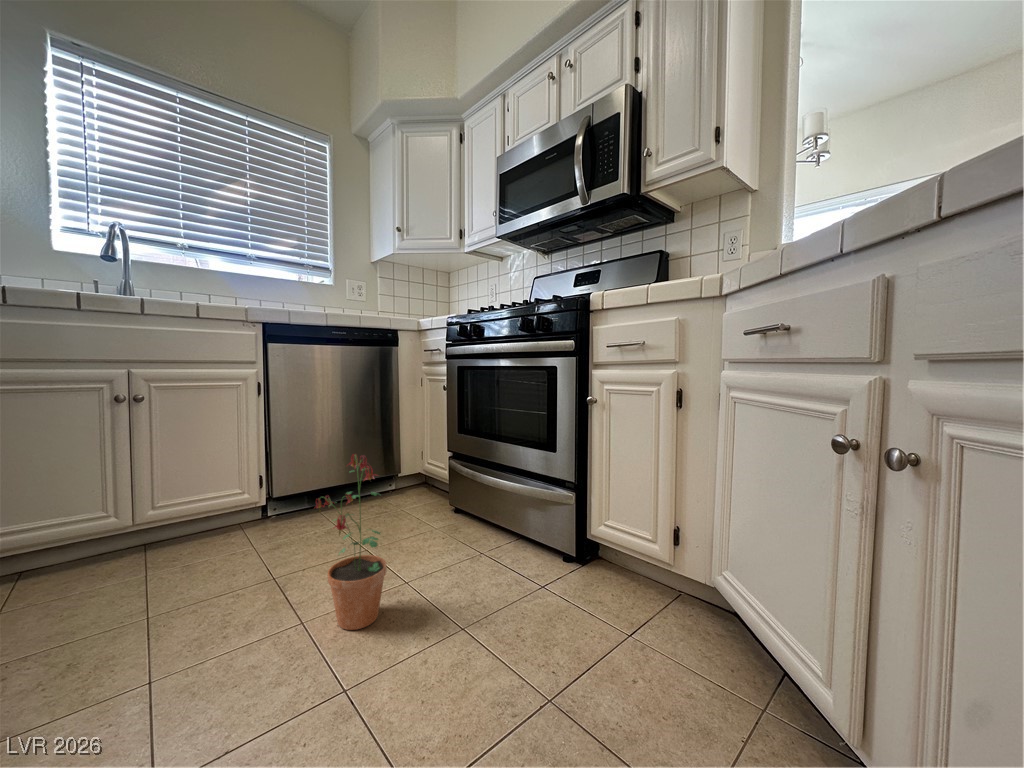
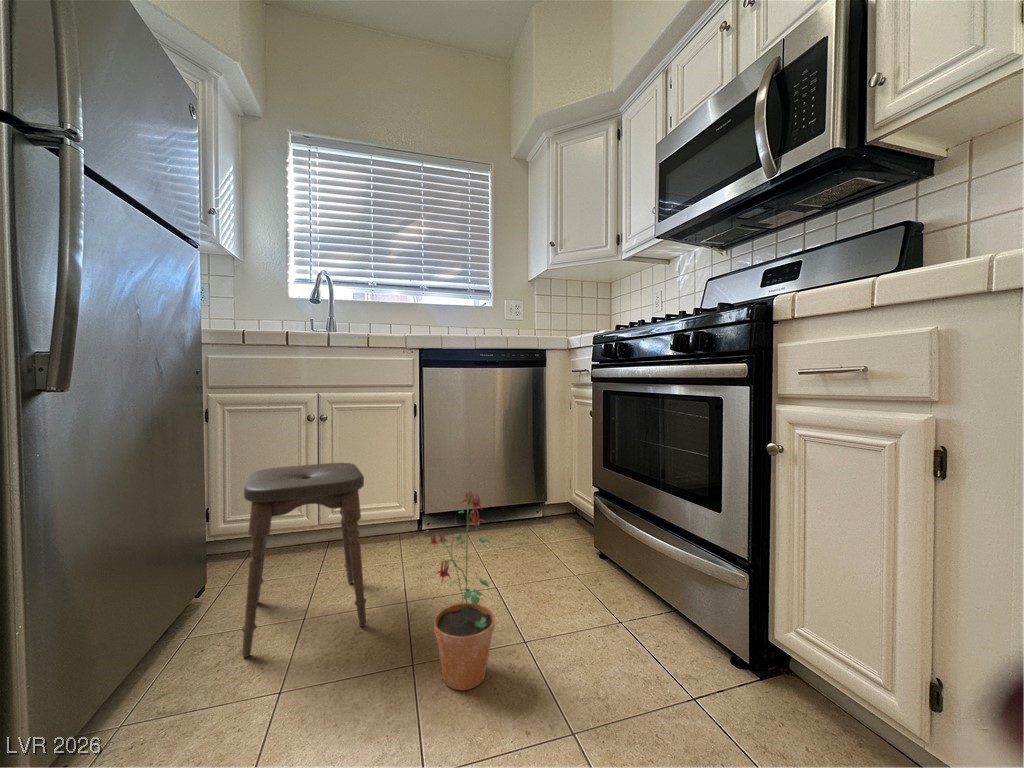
stool: none [55,445,234,670] -> present [242,463,366,657]

